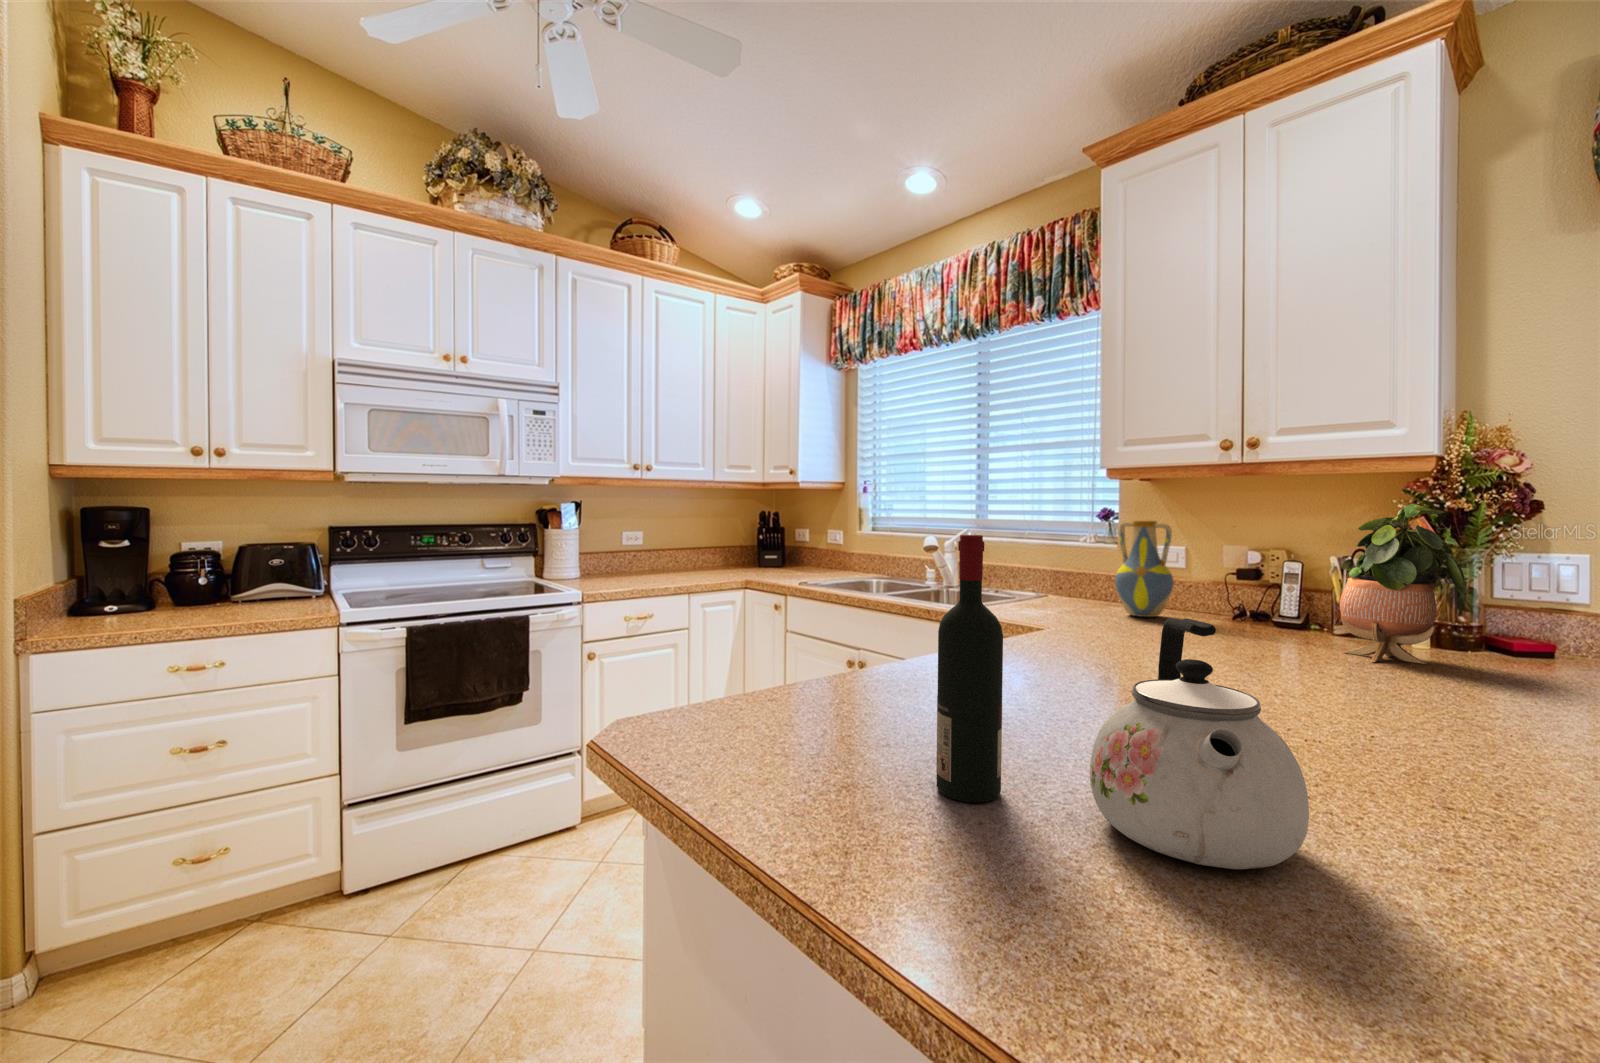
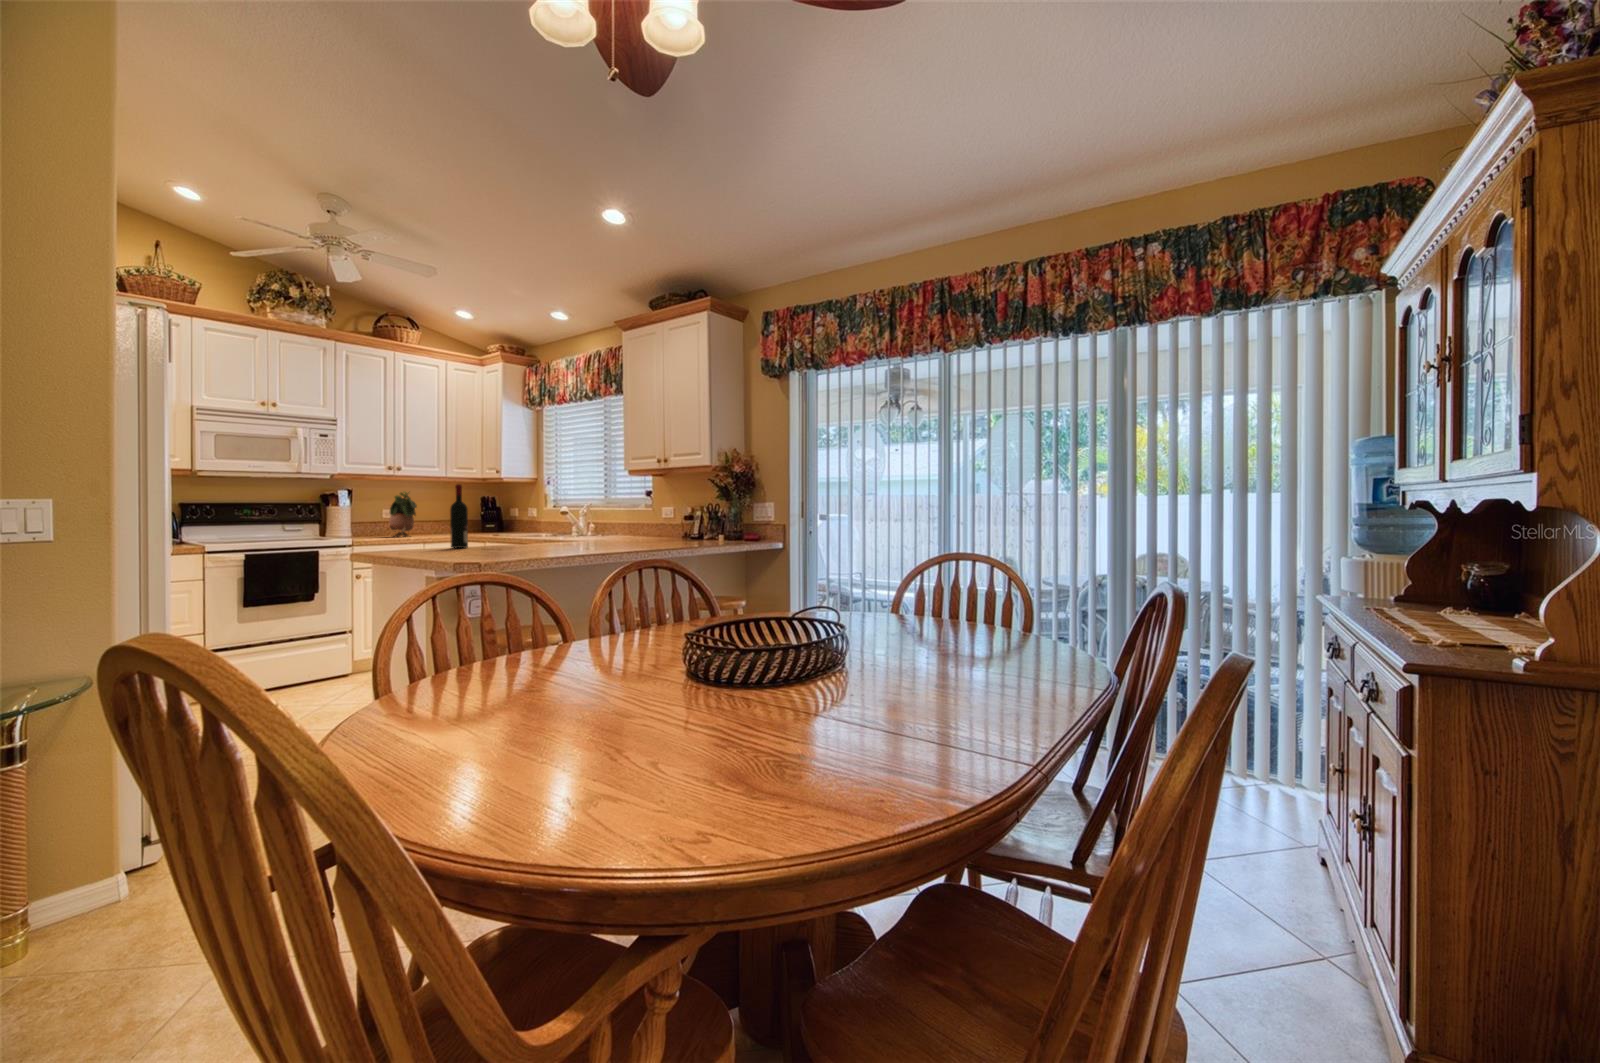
potted plant: present [1340,504,1467,664] -> present [389,492,417,537]
vase: present [1115,521,1174,617] -> none [630,495,654,538]
kettle: present [1090,618,1309,869] -> none [479,501,523,549]

